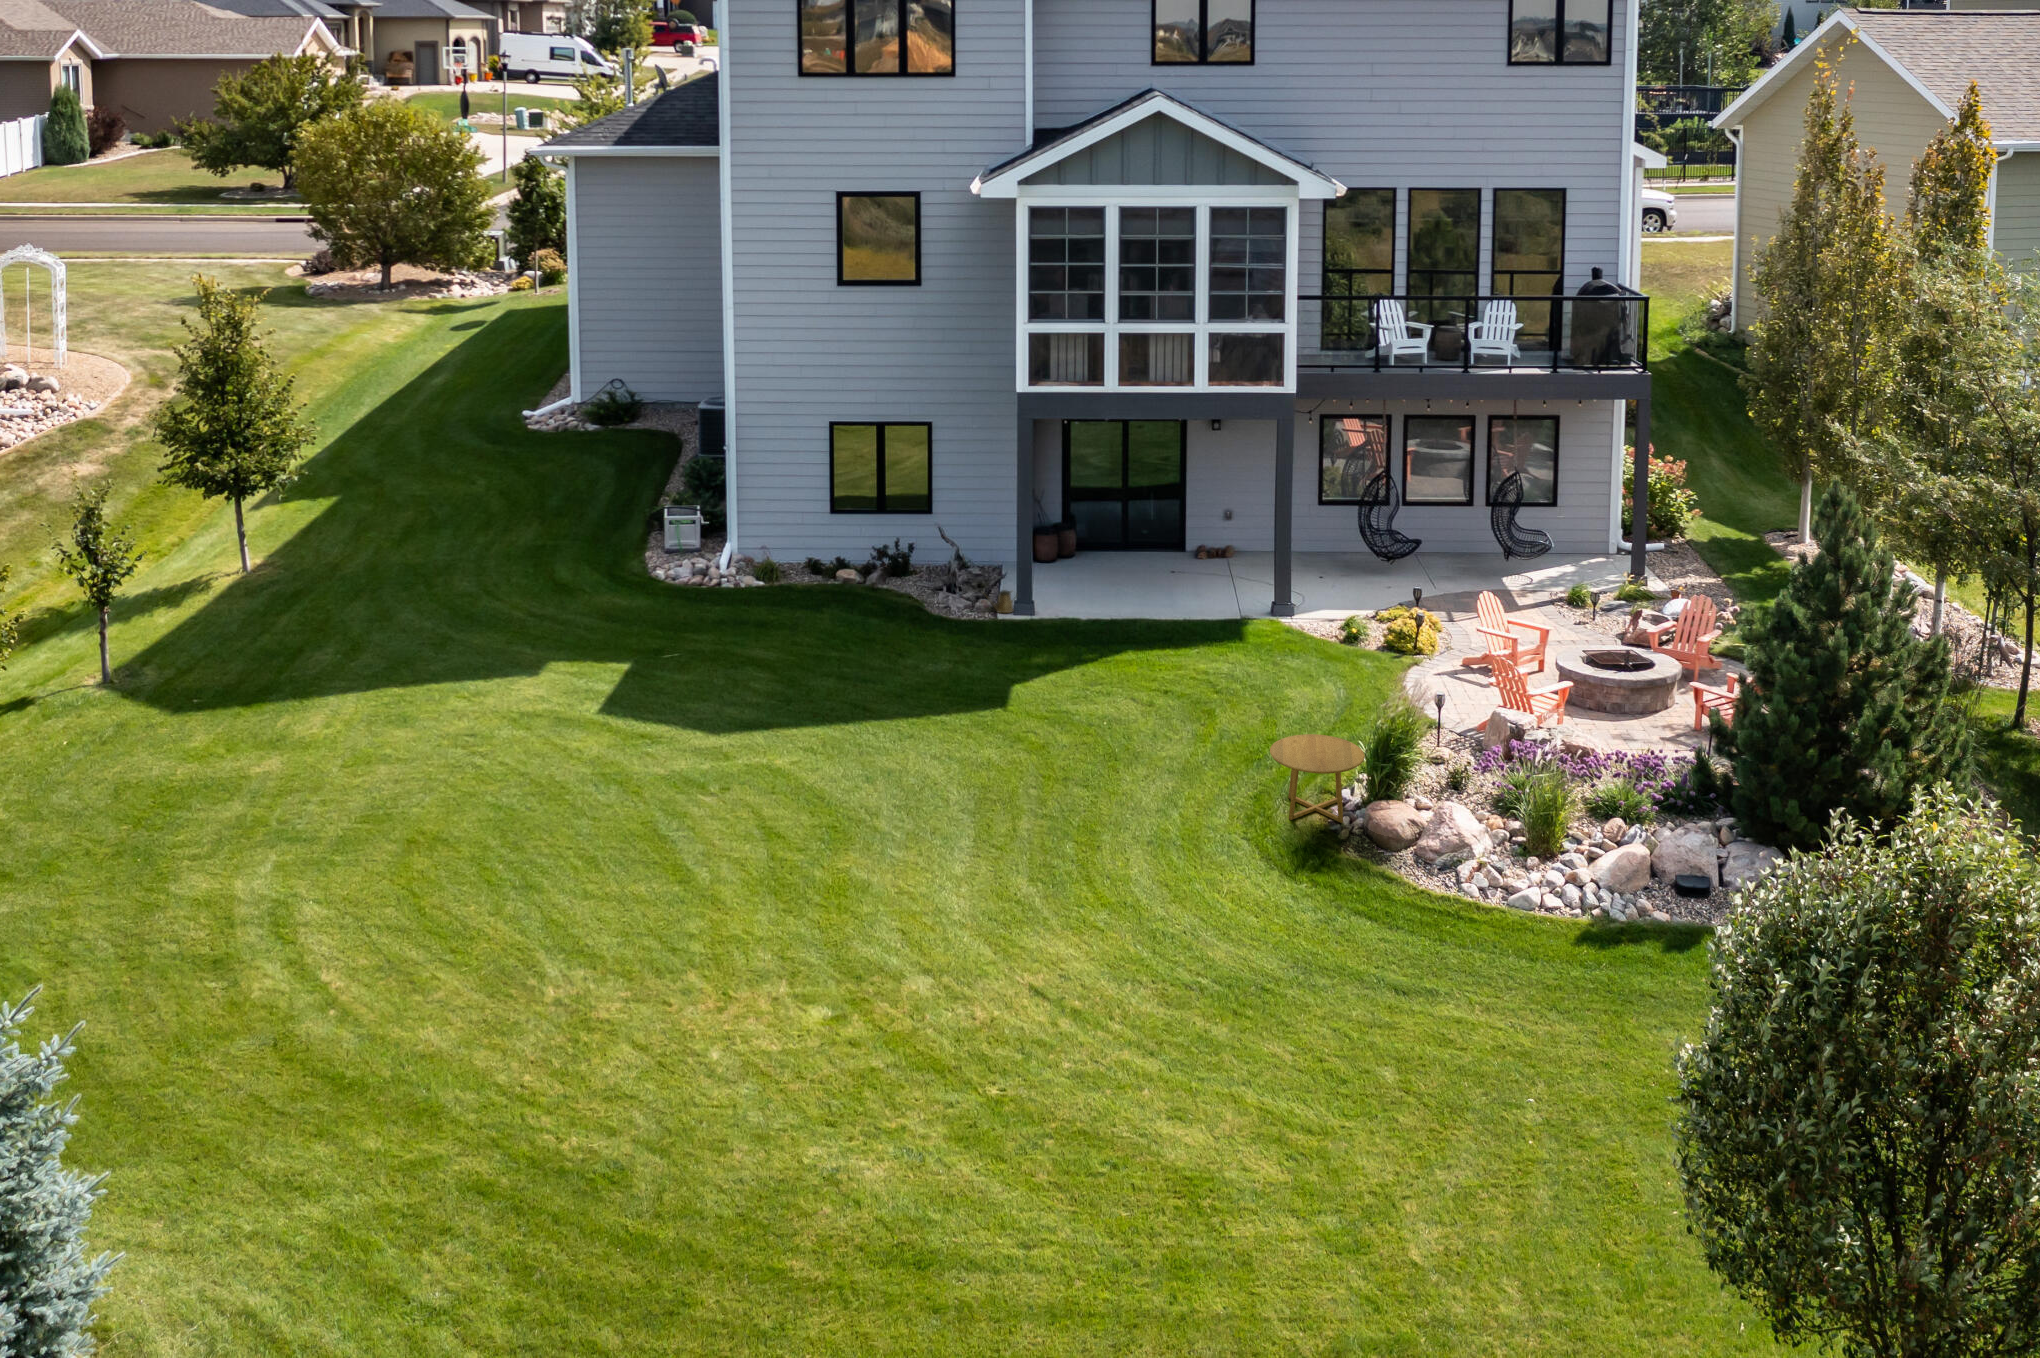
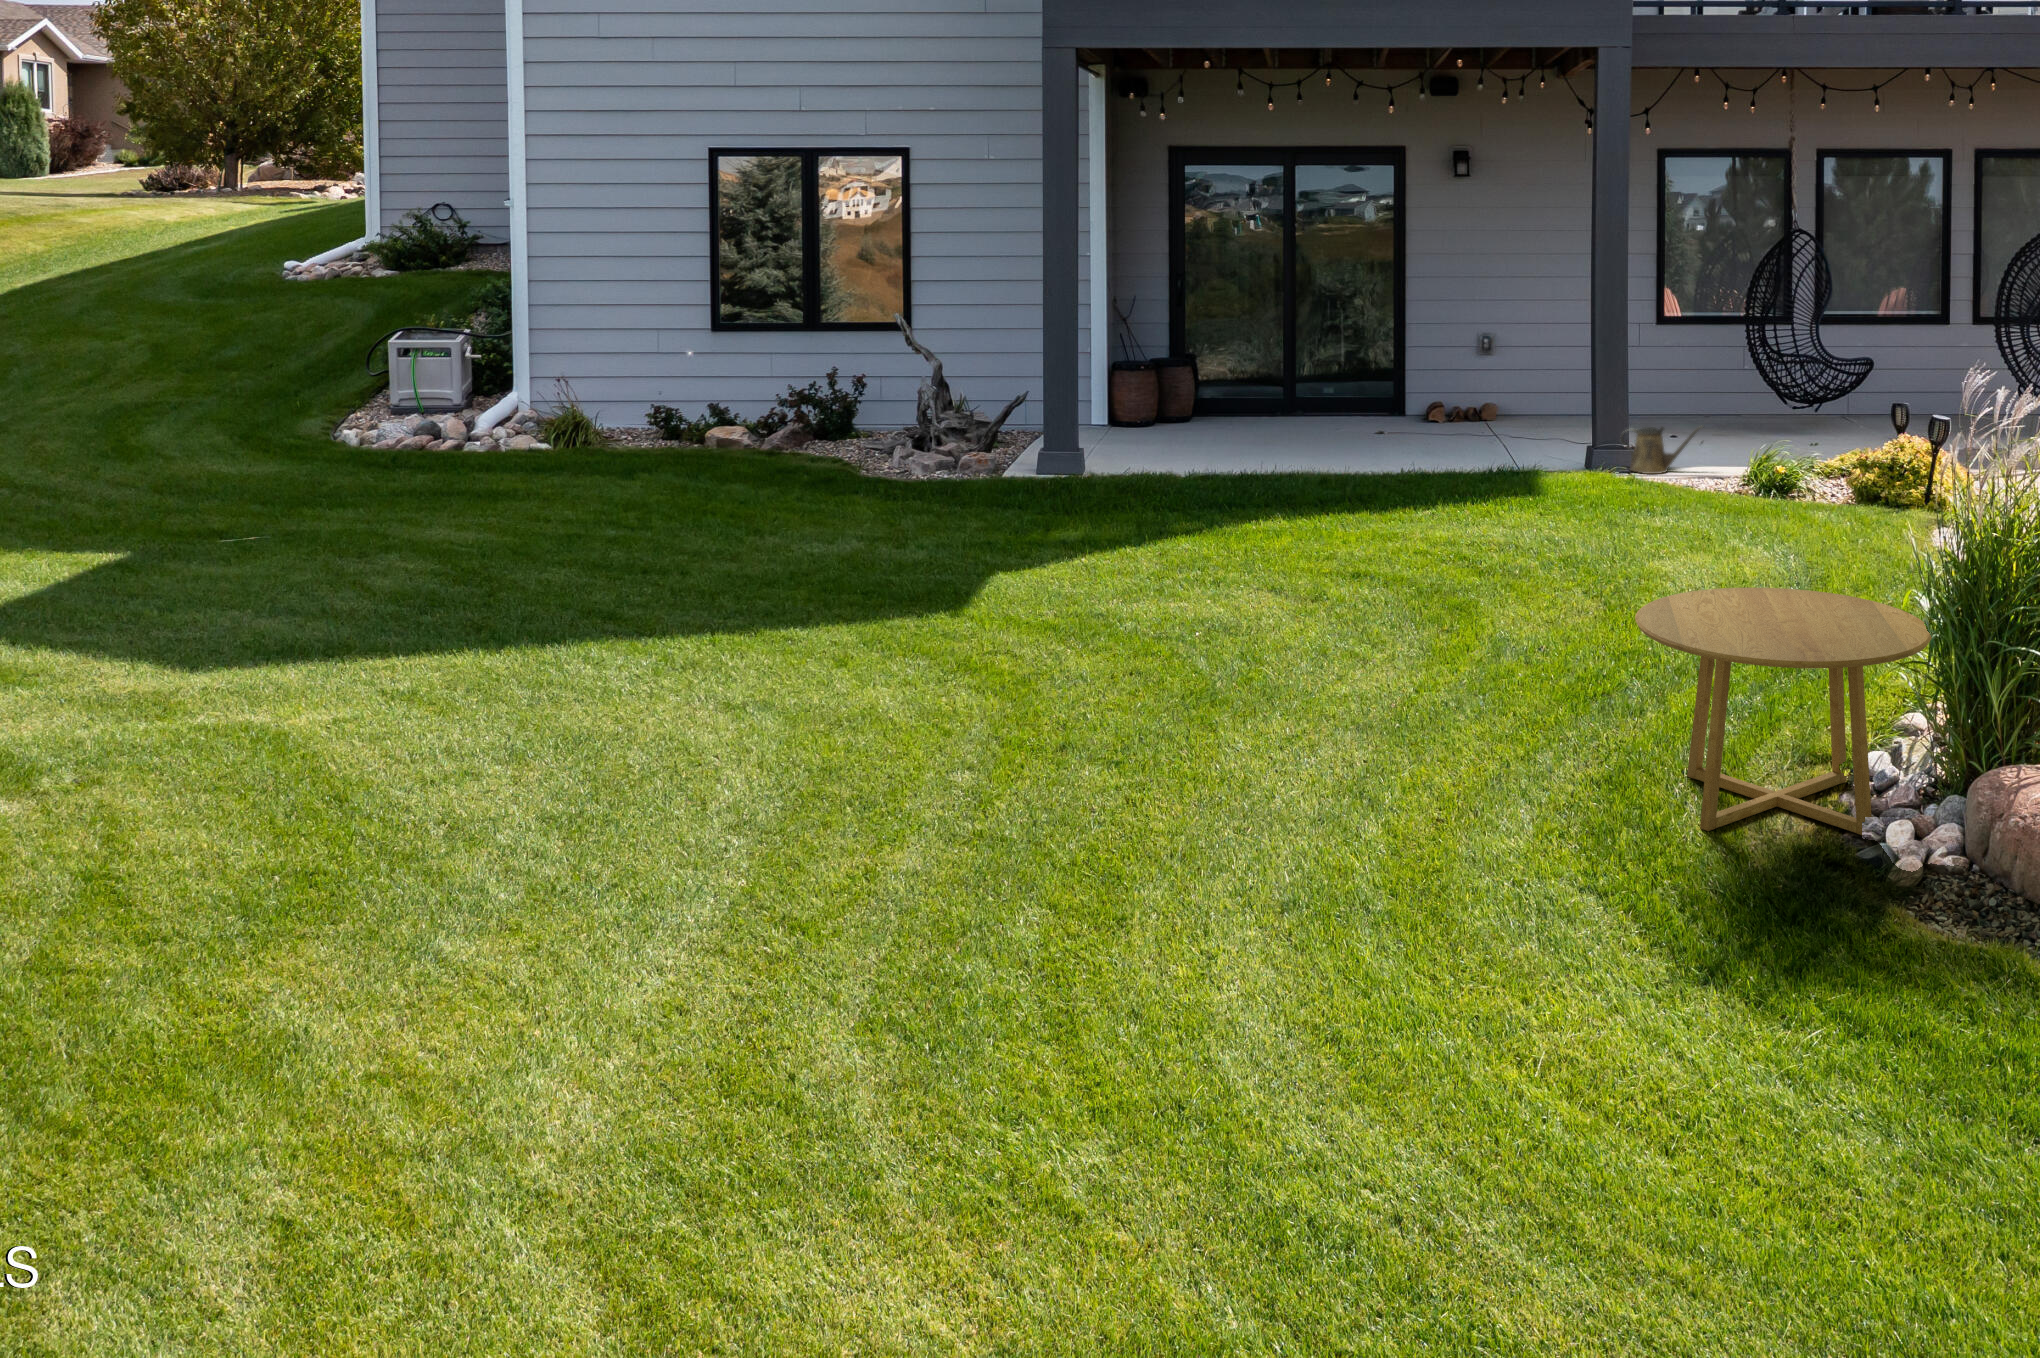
watering can: present [986,590,1013,613] -> present [1621,426,1704,474]

